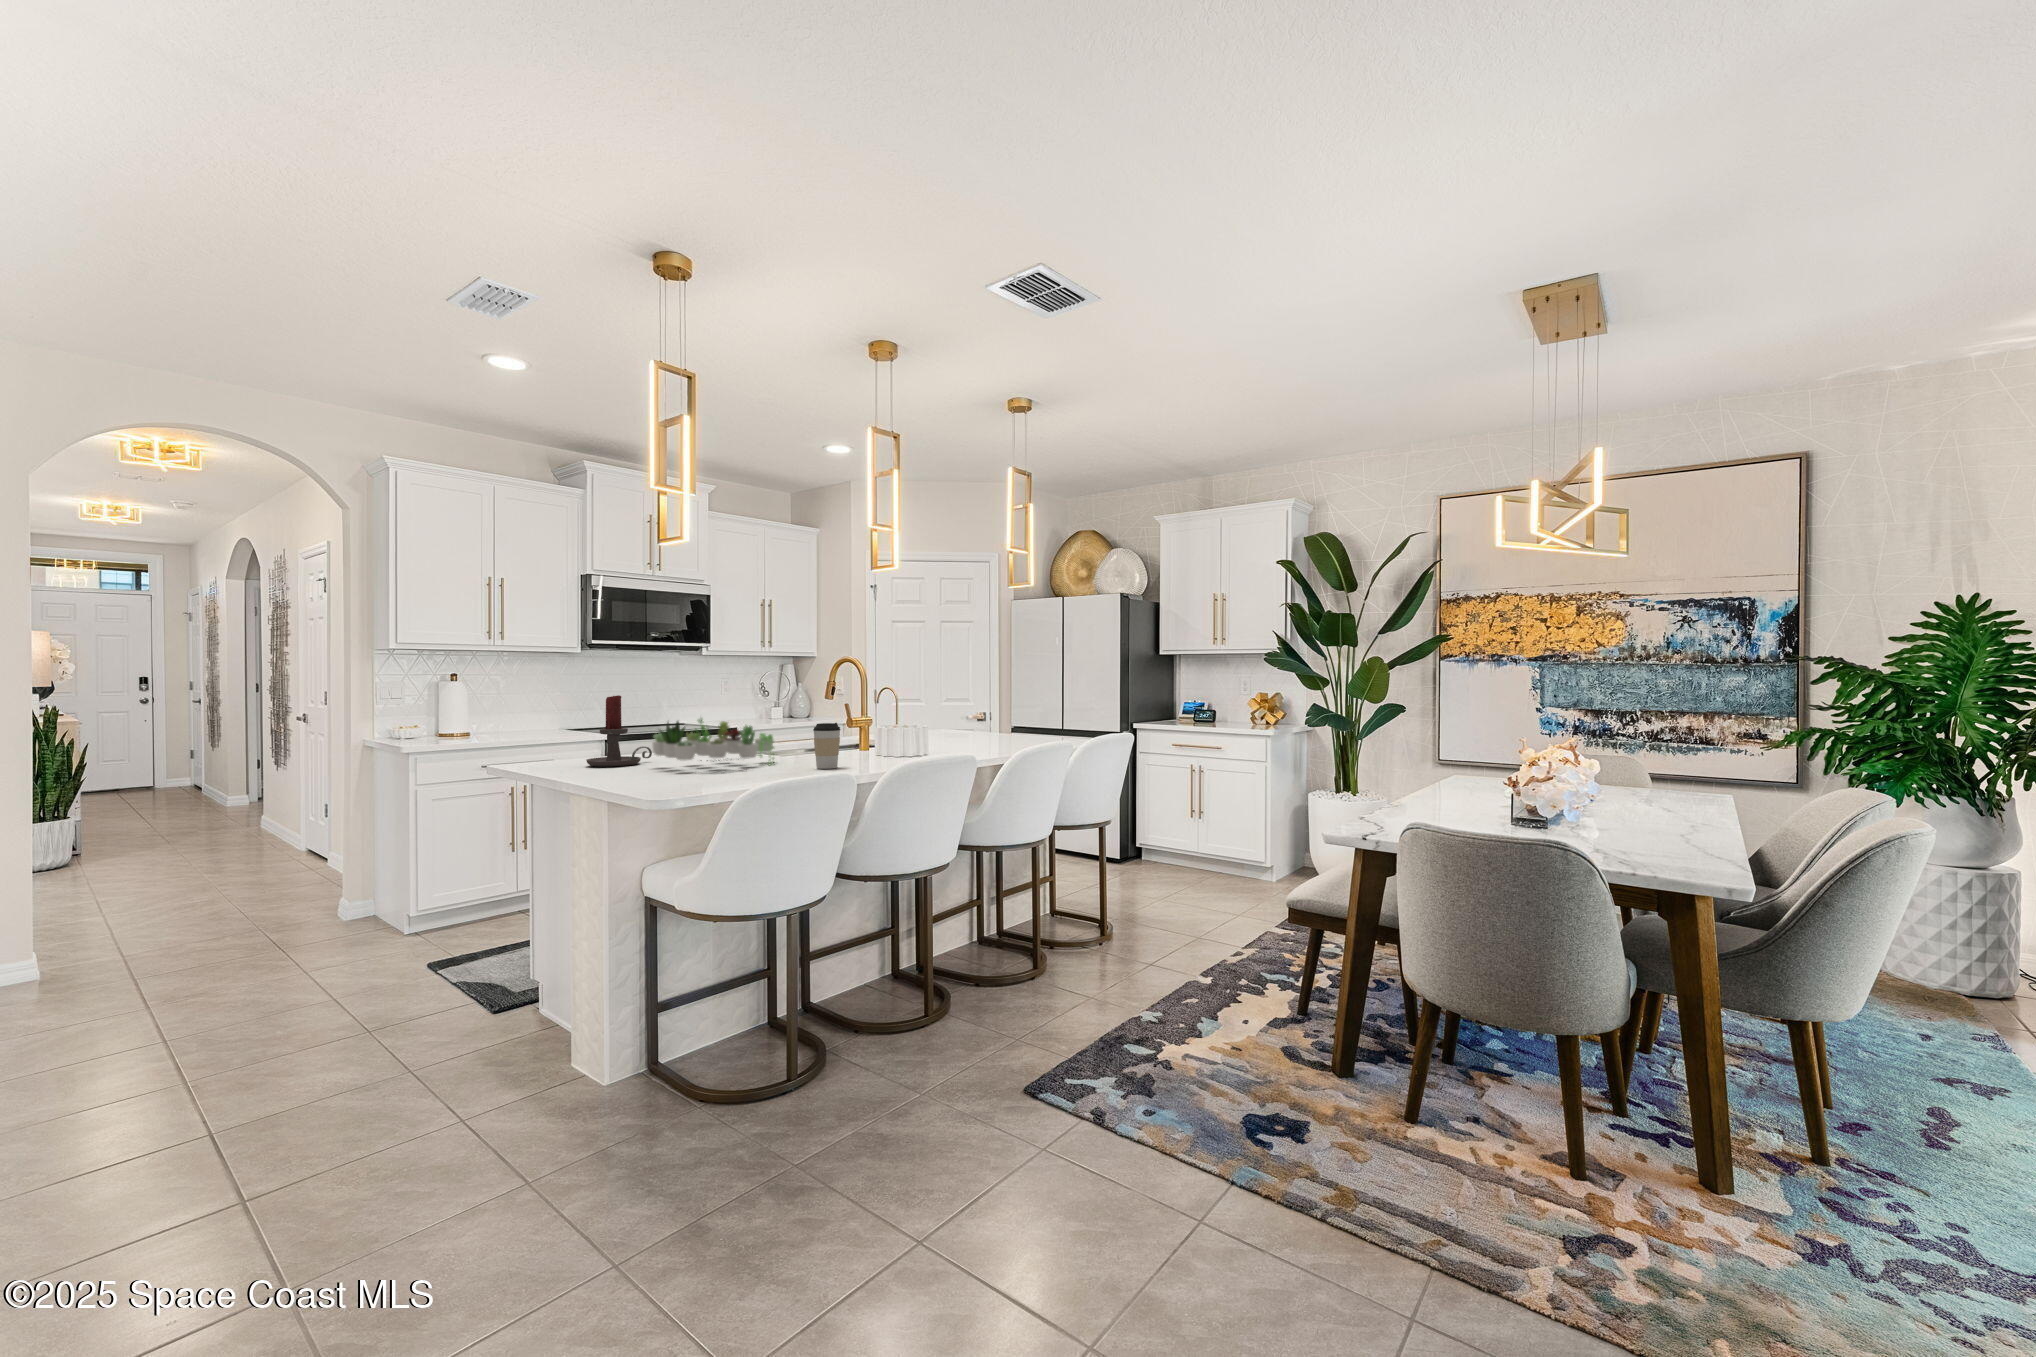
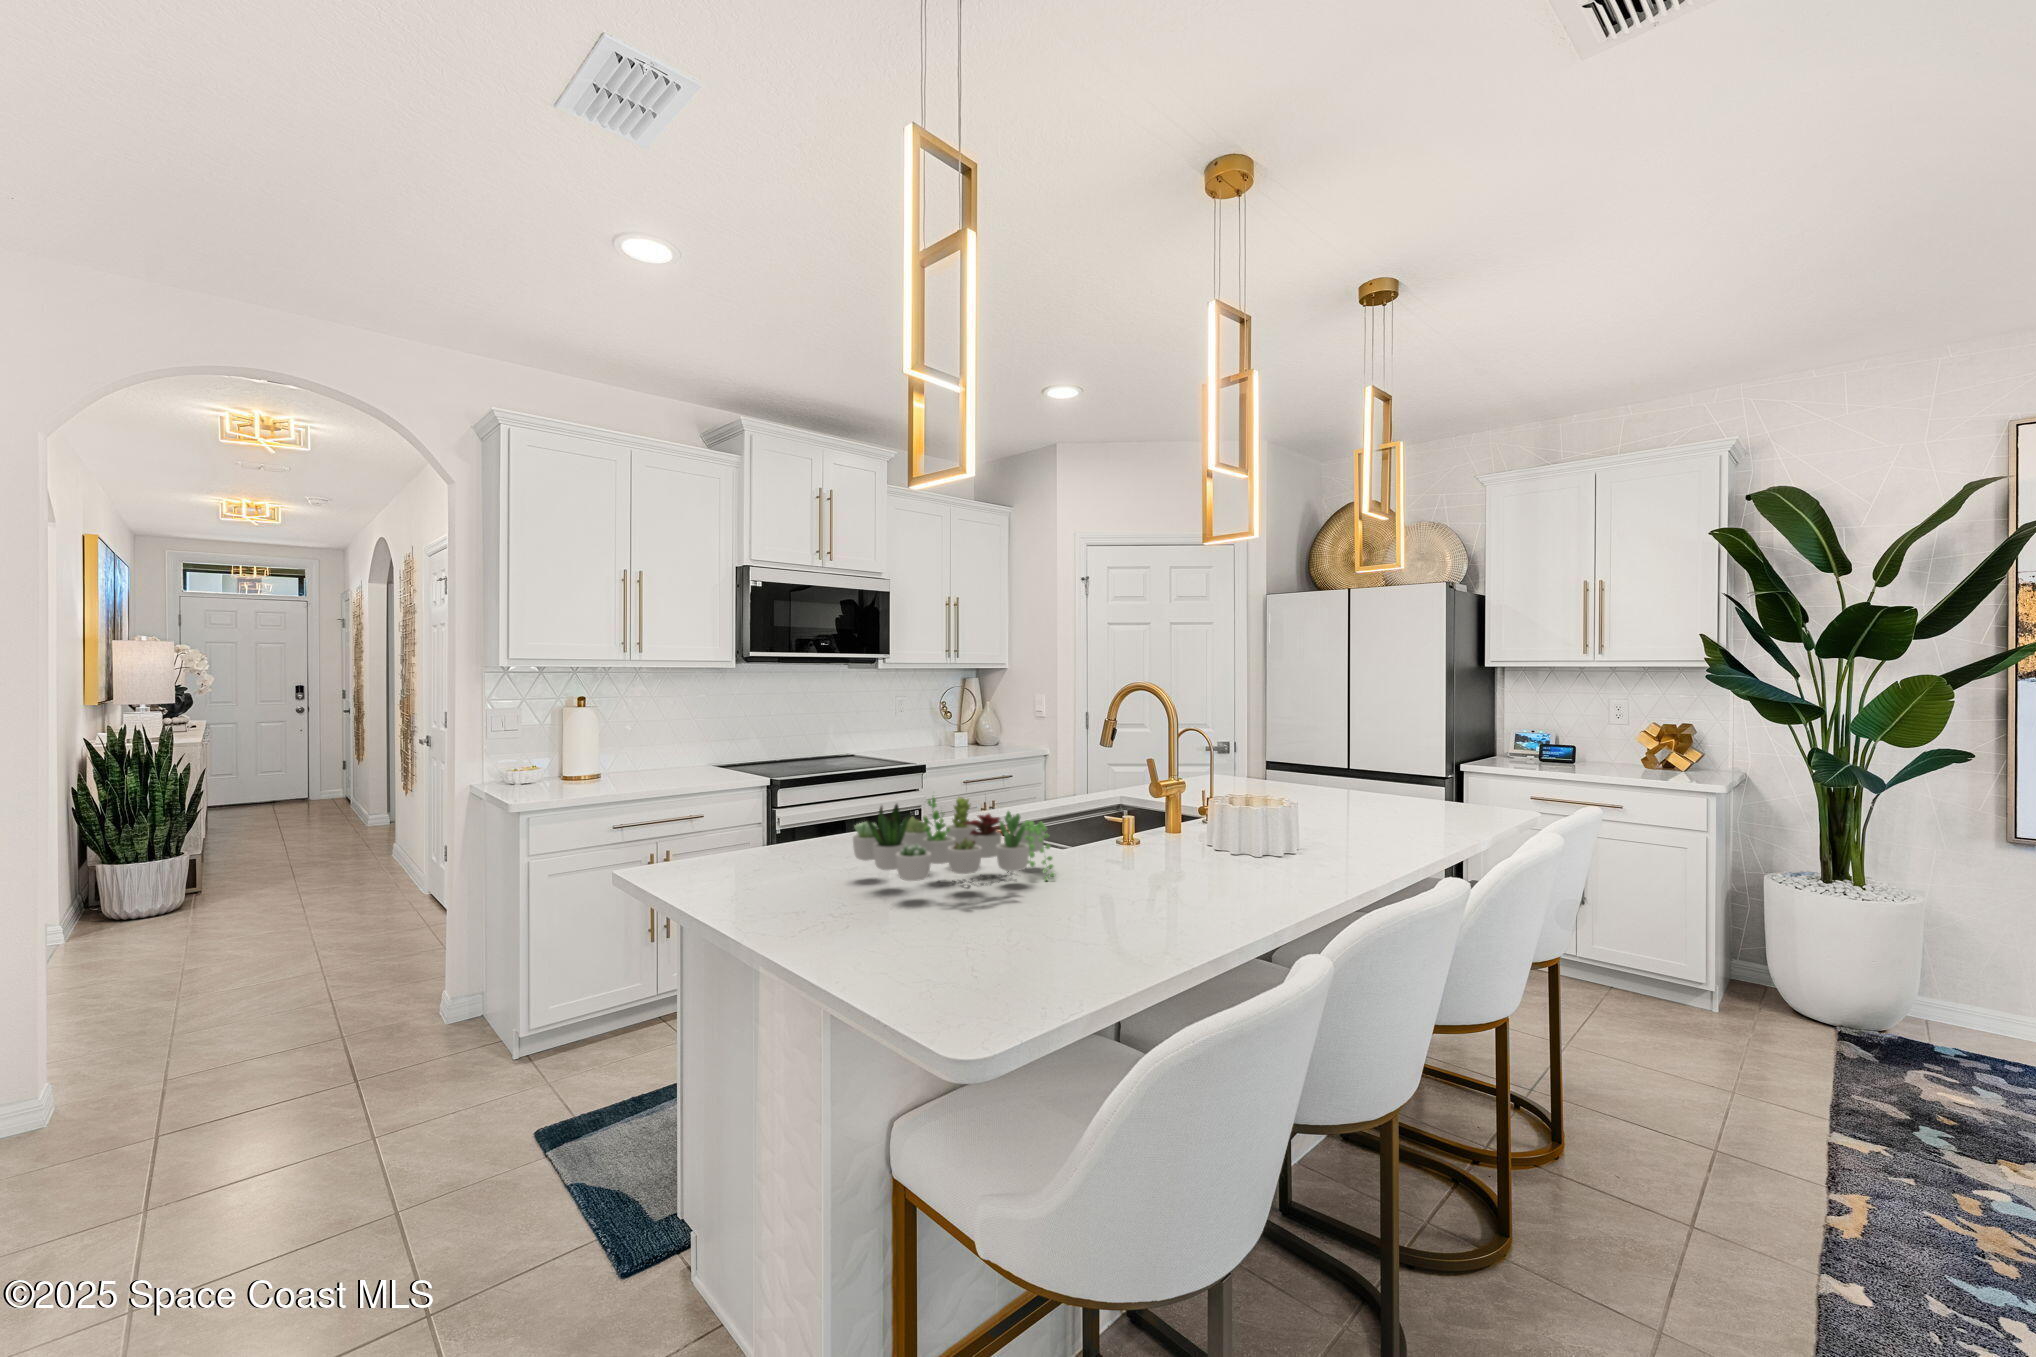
candle holder: present [586,695,652,767] -> none [746,752,845,871]
coffee cup: present [813,723,840,769] -> none [1135,815,1185,901]

